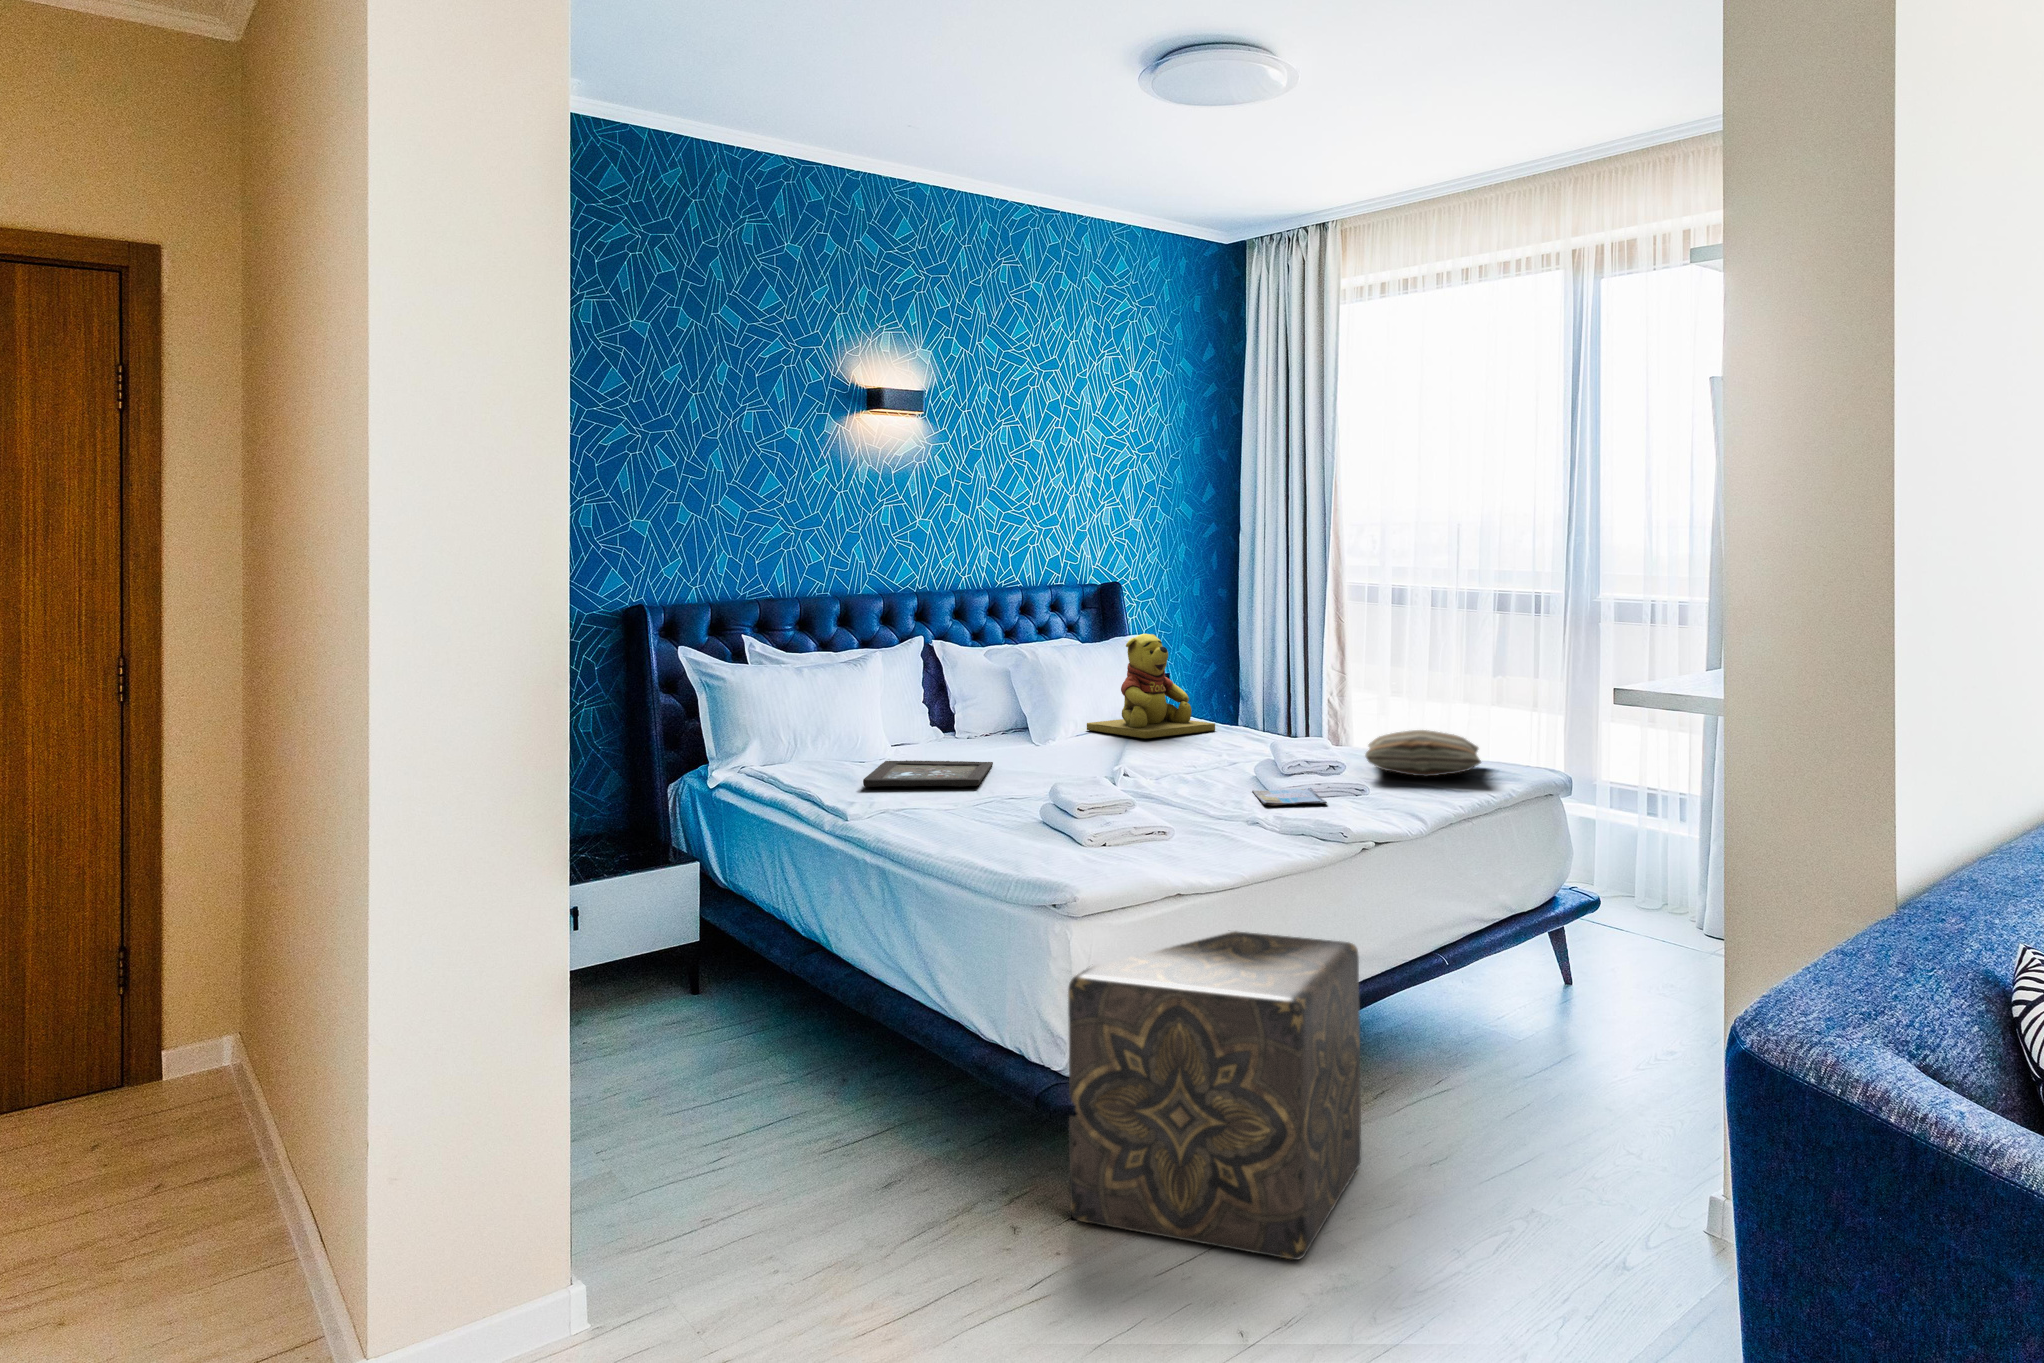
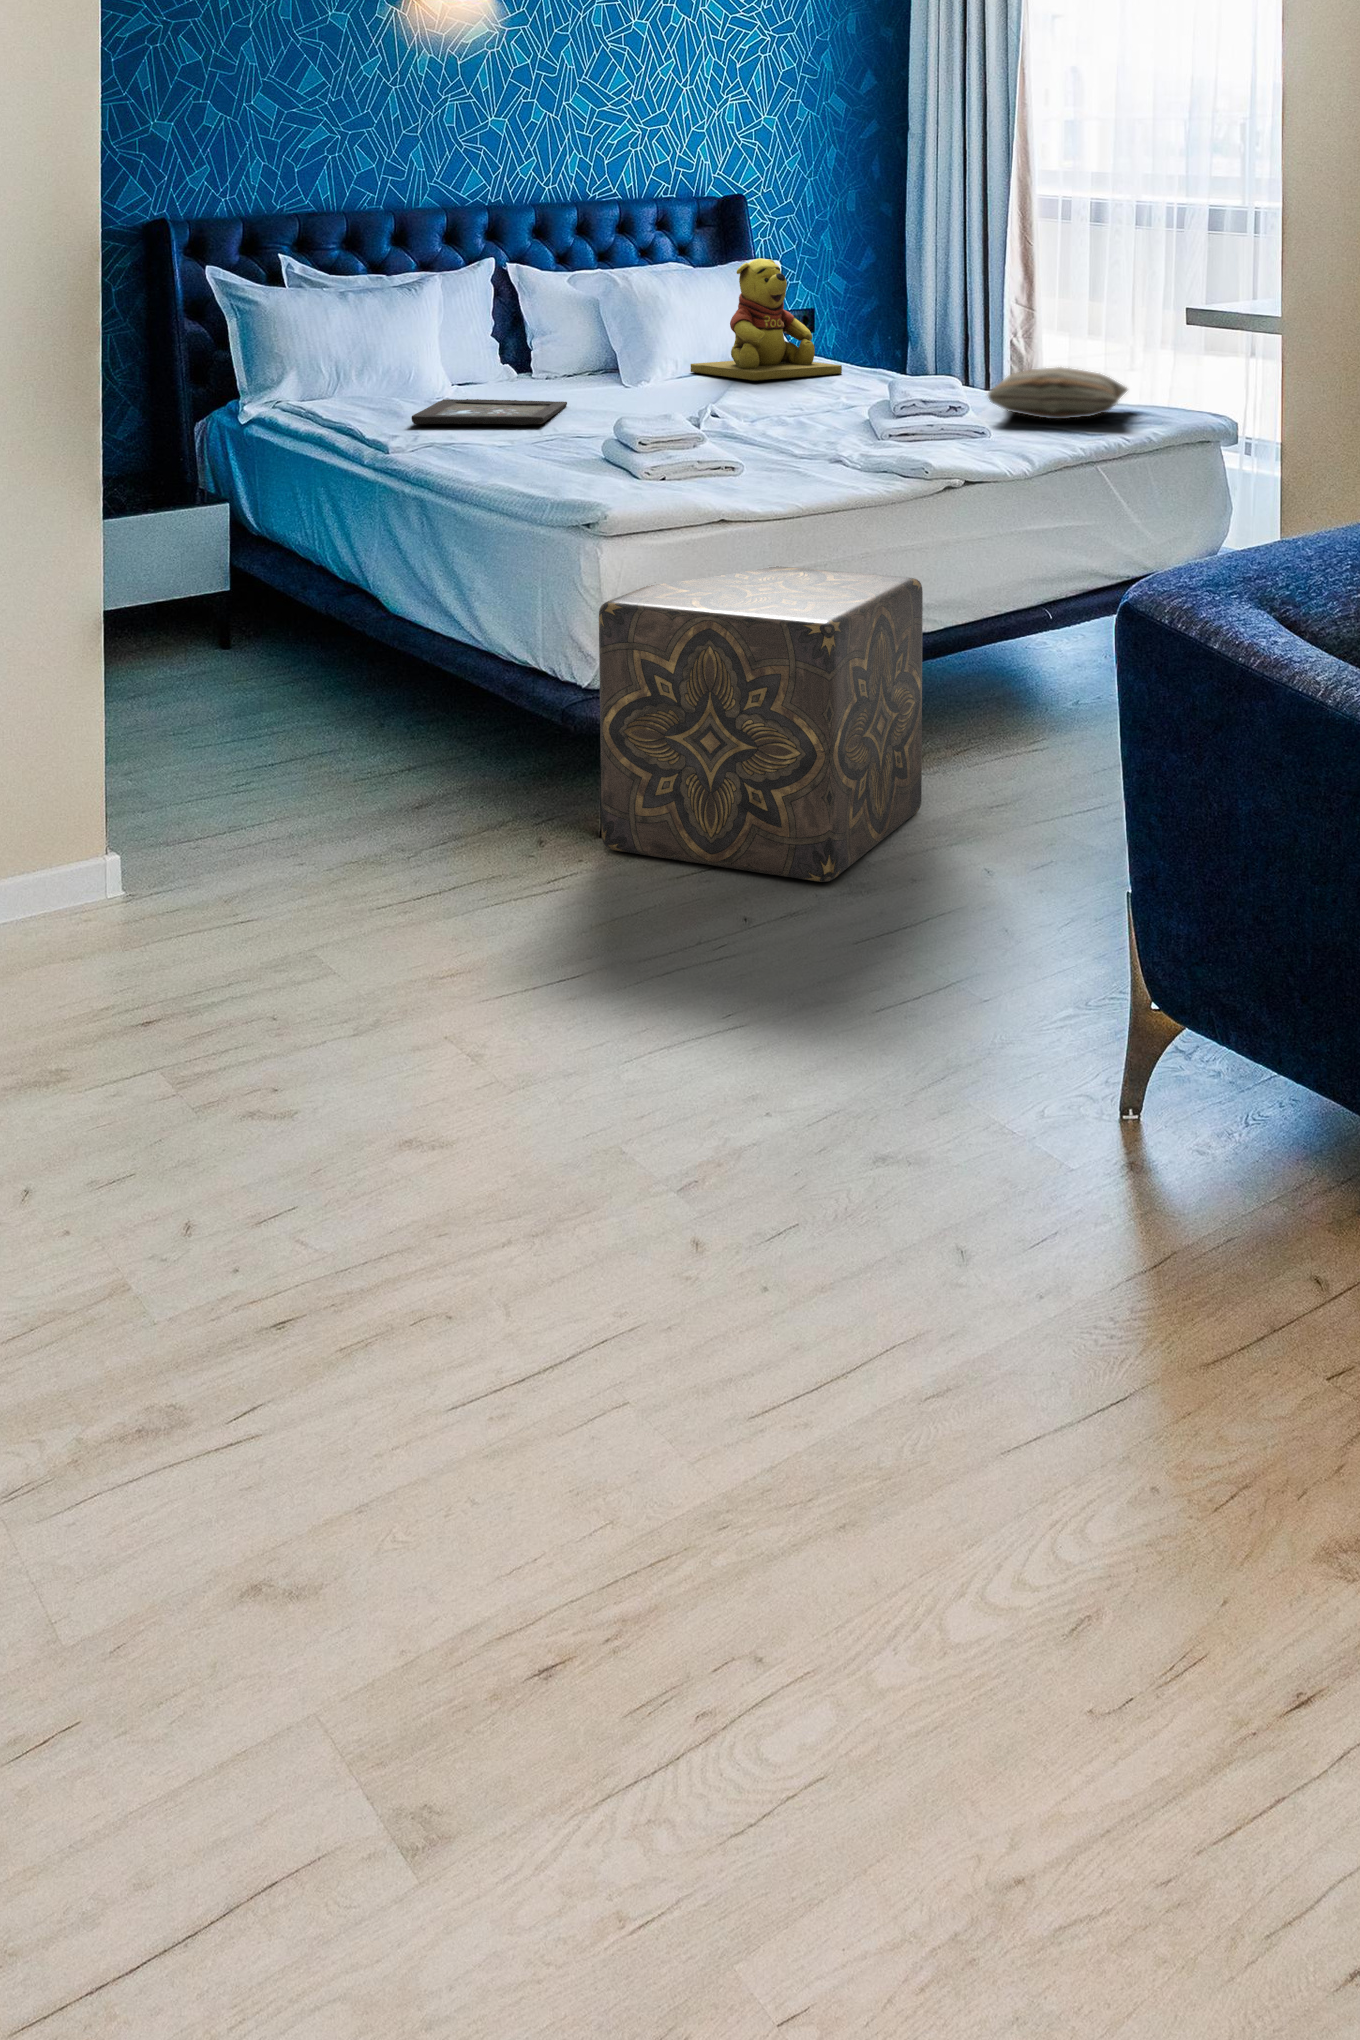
book: present [1252,788,1327,805] -> none [851,428,930,445]

